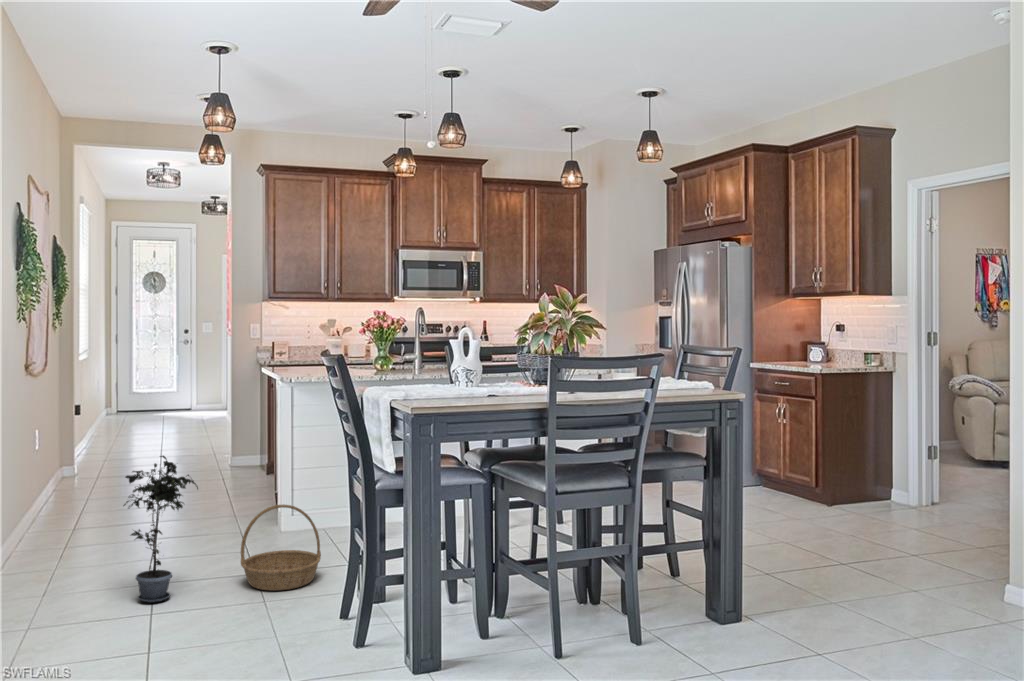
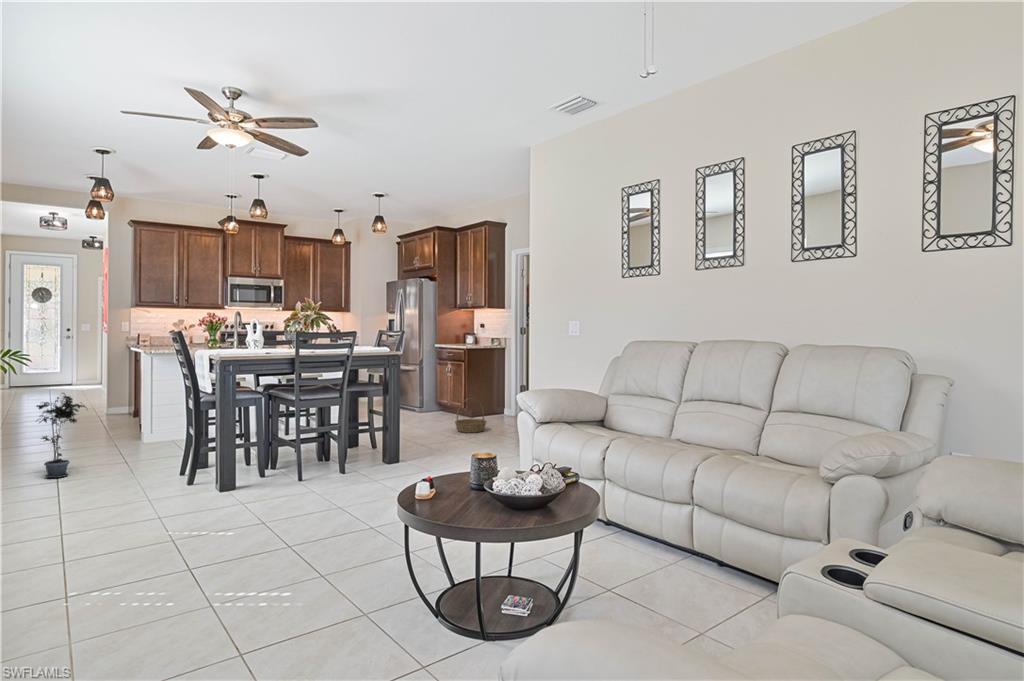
basket: present [241,505,321,591] -> present [455,398,486,433]

